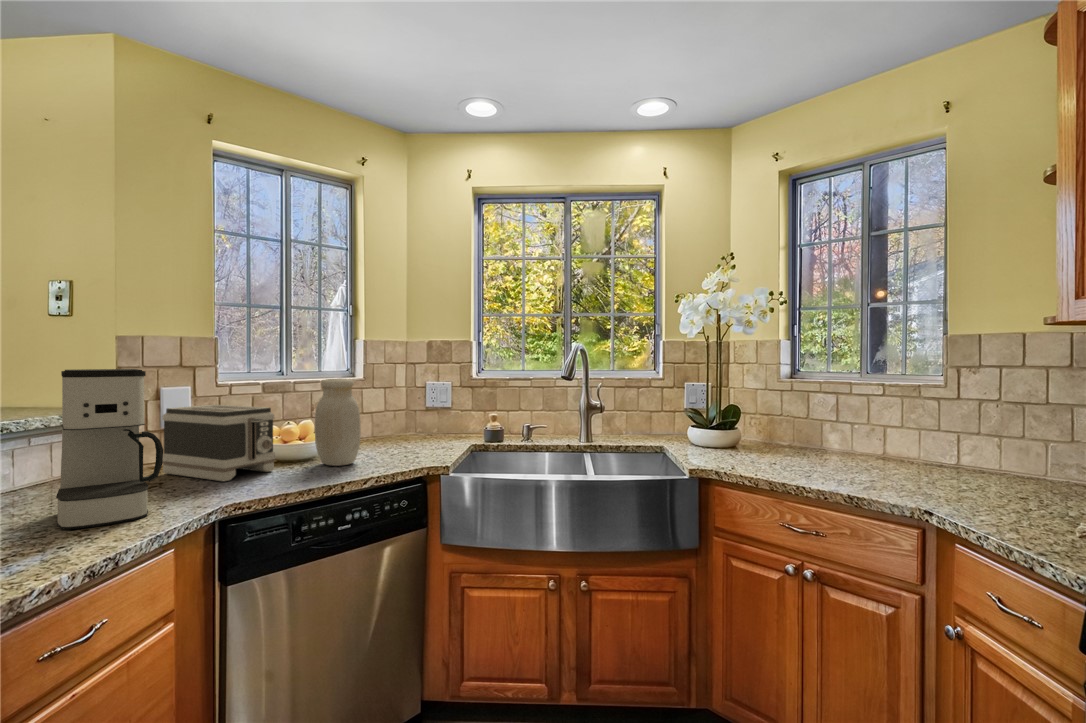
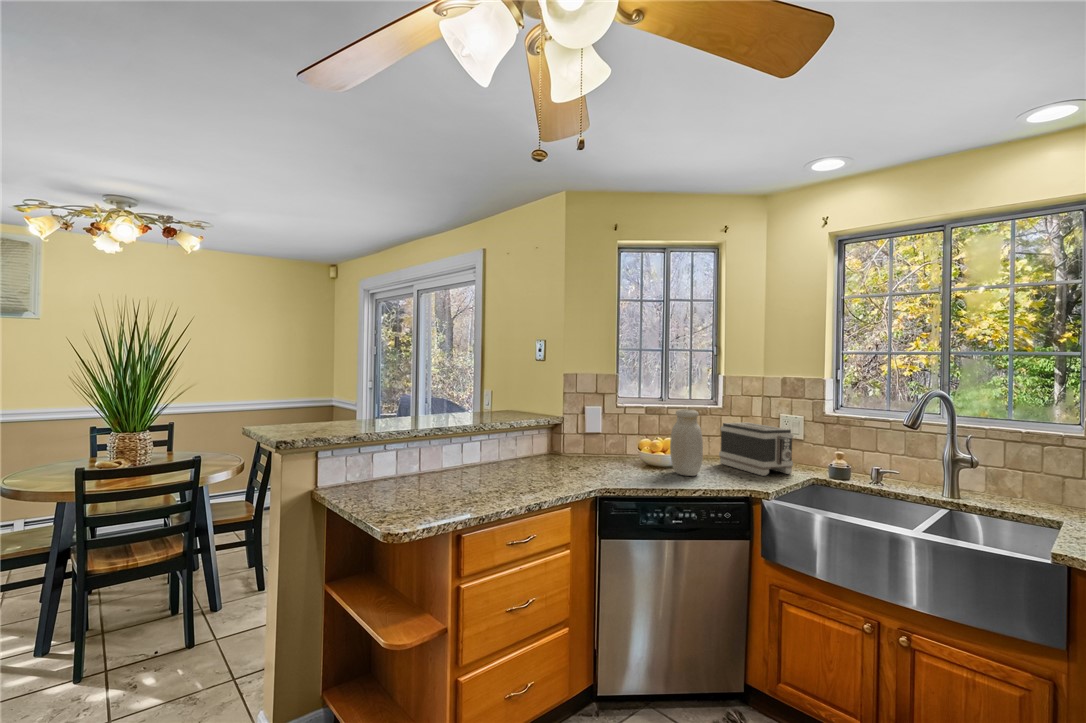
coffee maker: present [56,369,163,529] -> none [522,397,570,487]
toaster: present [162,405,275,481] -> present [719,423,793,476]

